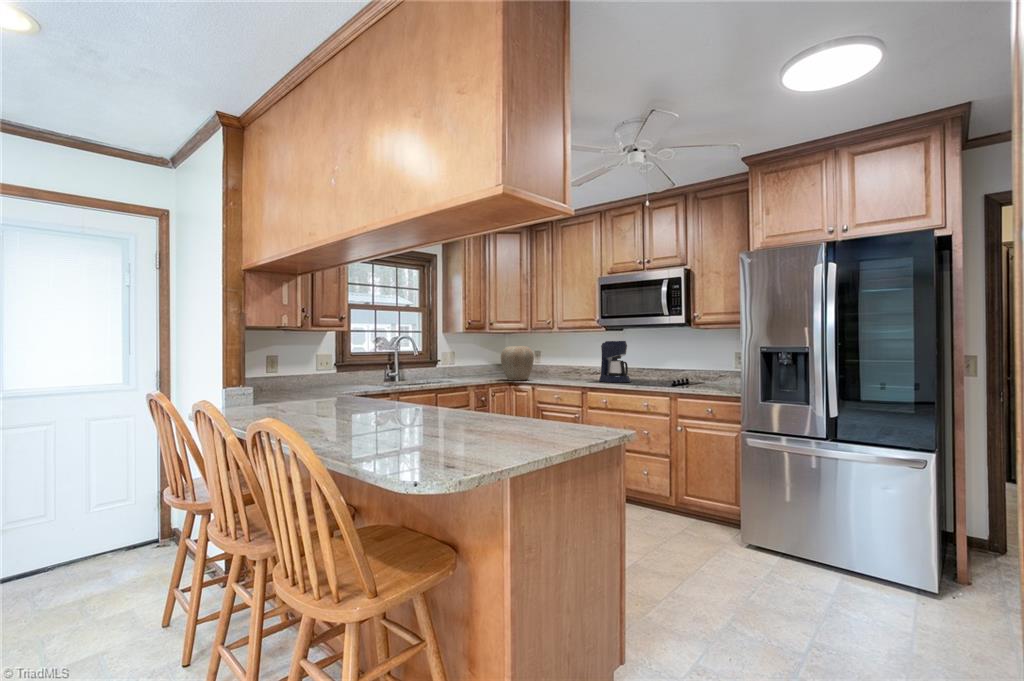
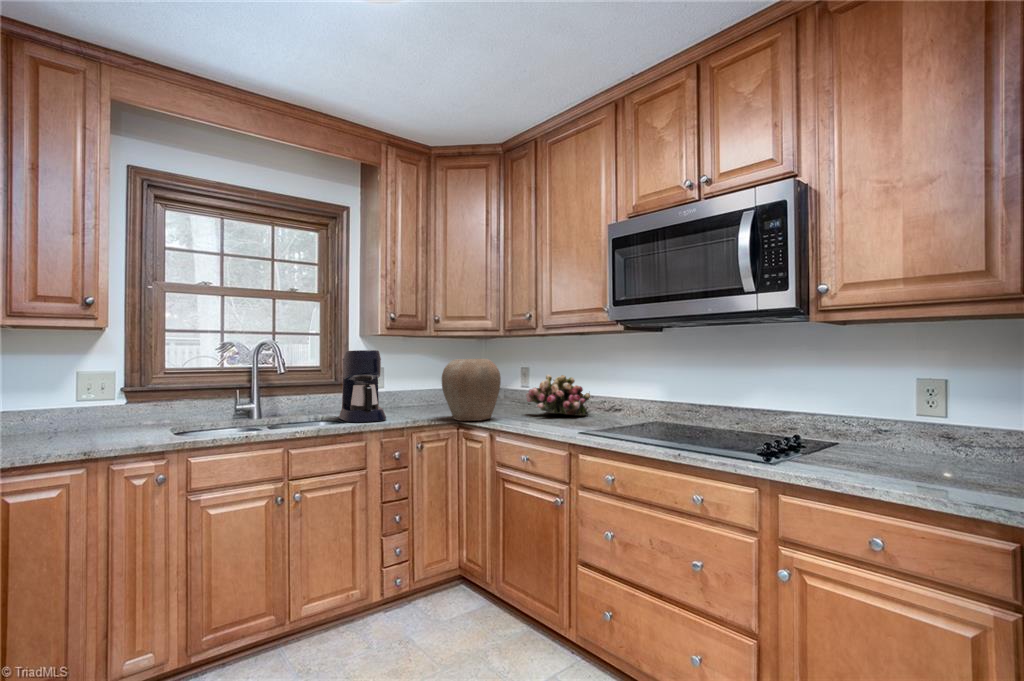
coffee maker: present [599,341,631,383] -> present [339,350,386,422]
flower arrangement: none [543,355,580,378] -> present [526,375,590,416]

